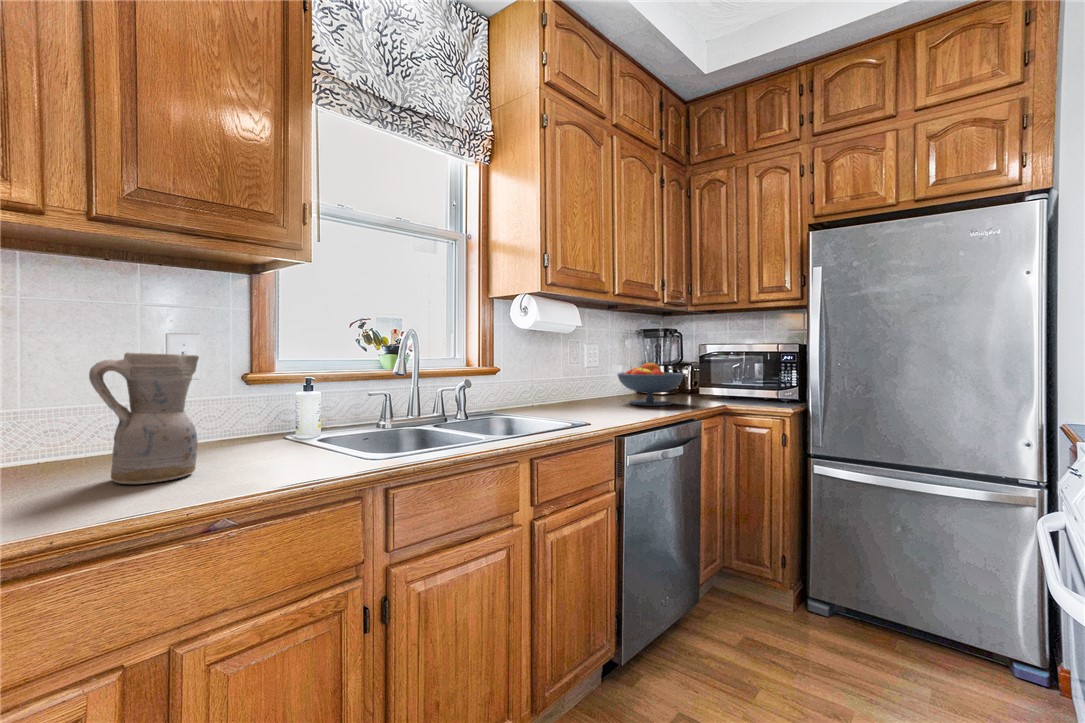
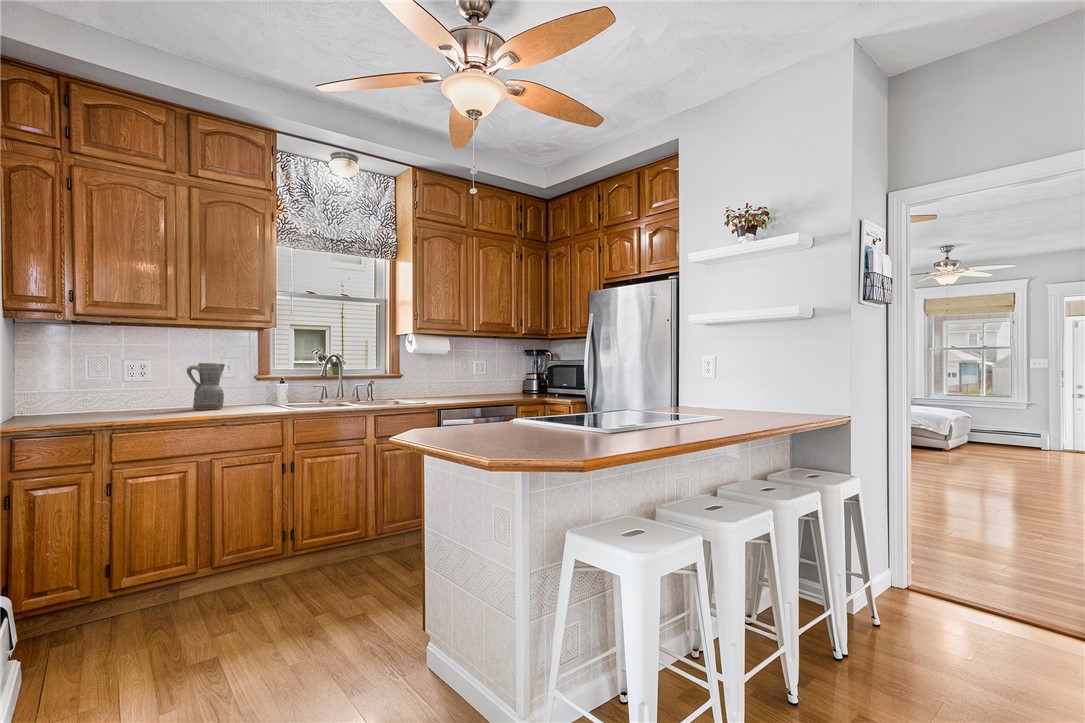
fruit bowl: present [617,363,684,406] -> none [482,371,523,397]

